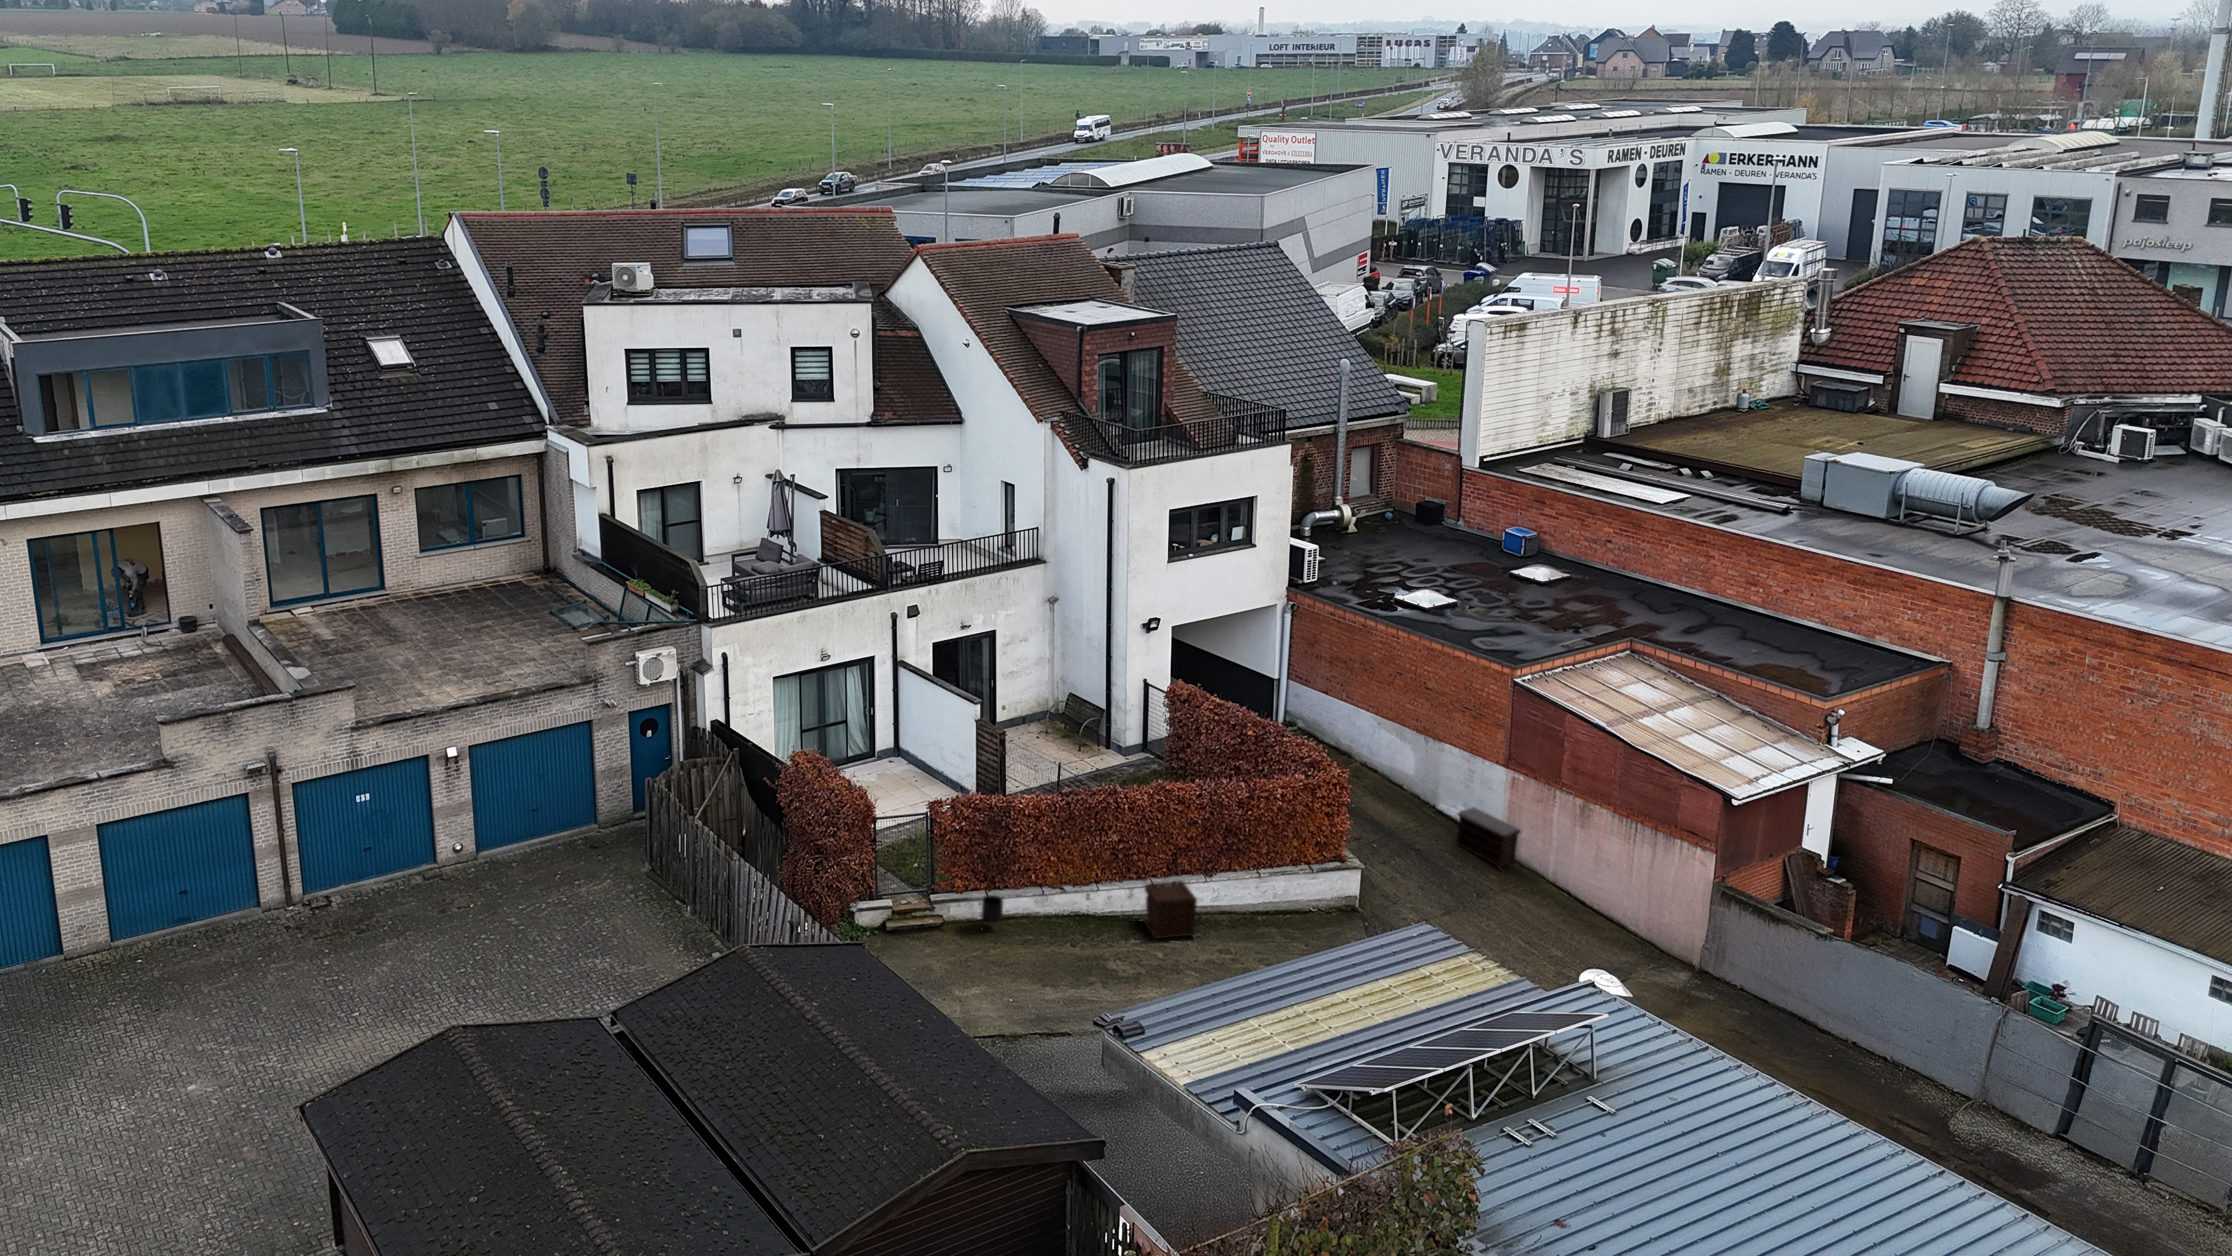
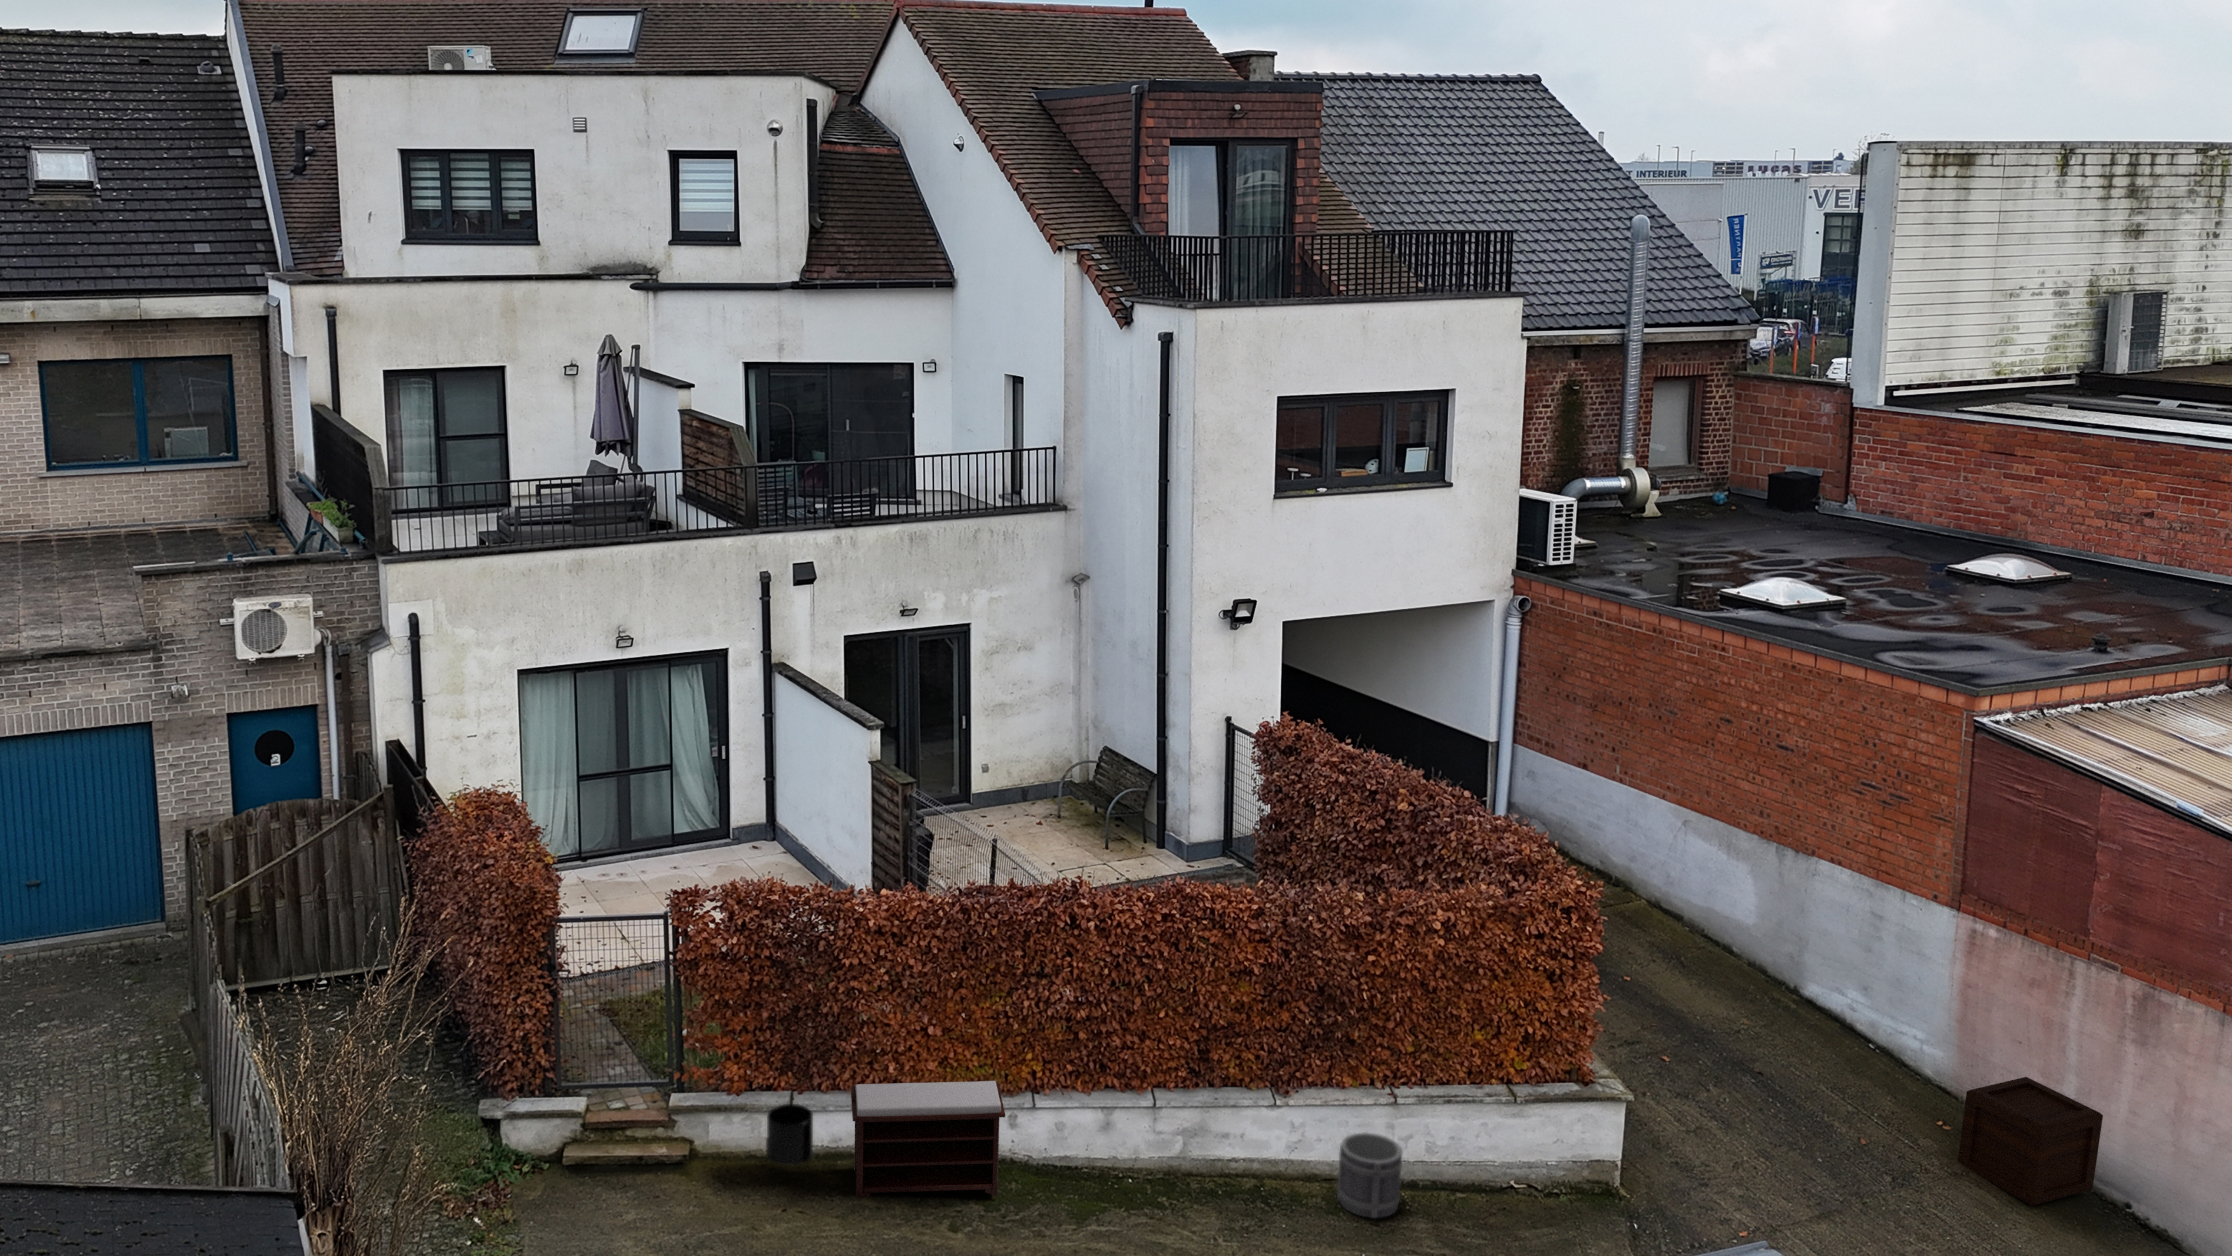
bench: present [1456,807,1521,869] -> present [851,1081,1005,1197]
wooden crate: present [1145,881,1197,939] -> present [1958,1077,2103,1206]
bucket: none [1235,890,1264,928] -> present [1337,1132,1402,1218]

